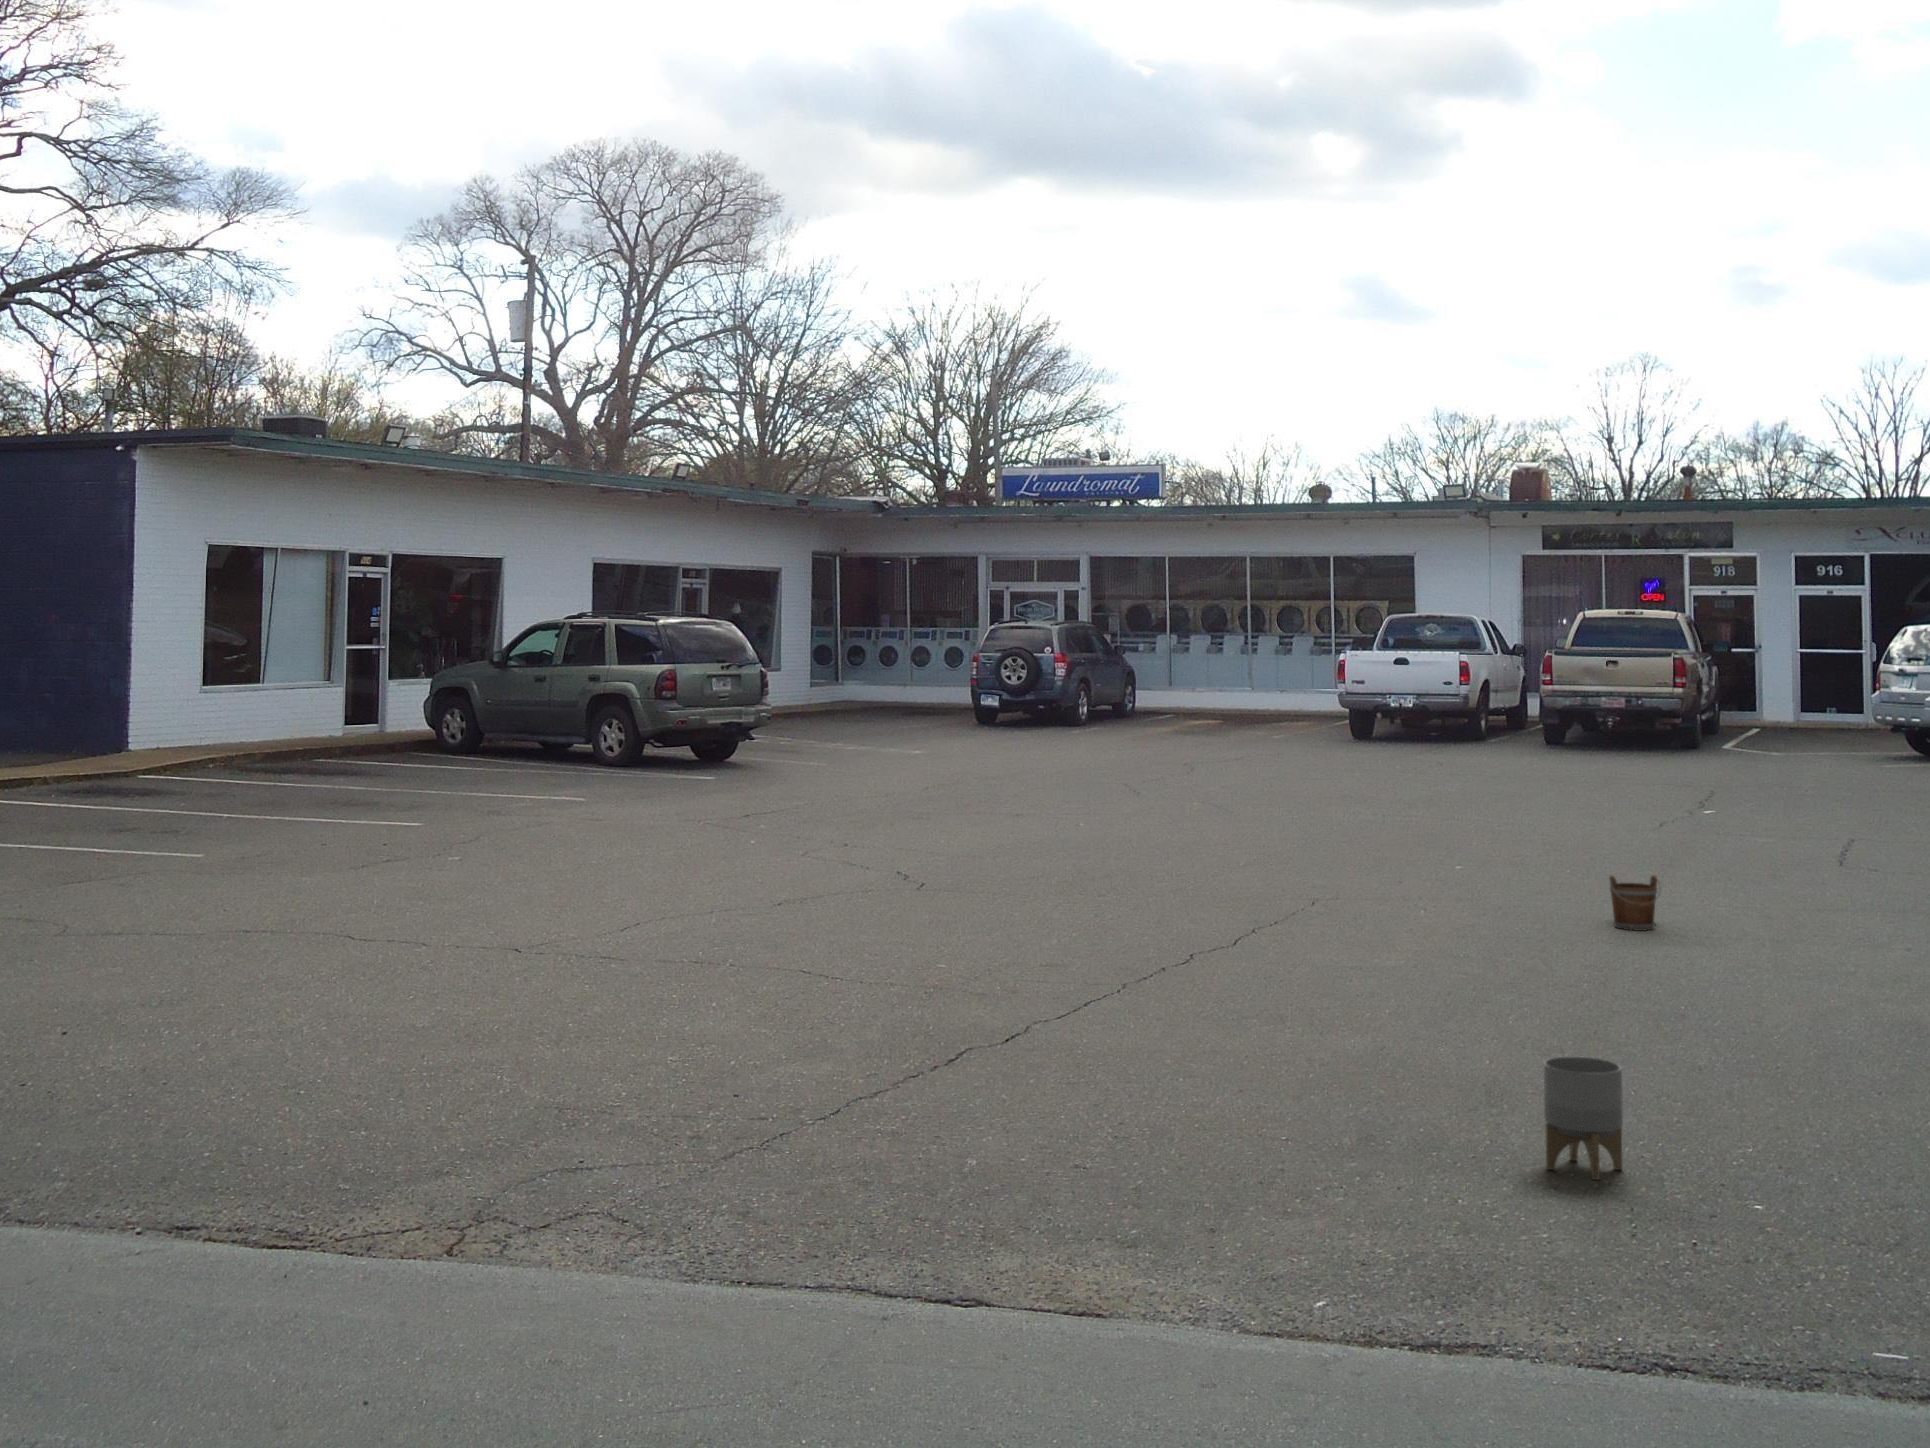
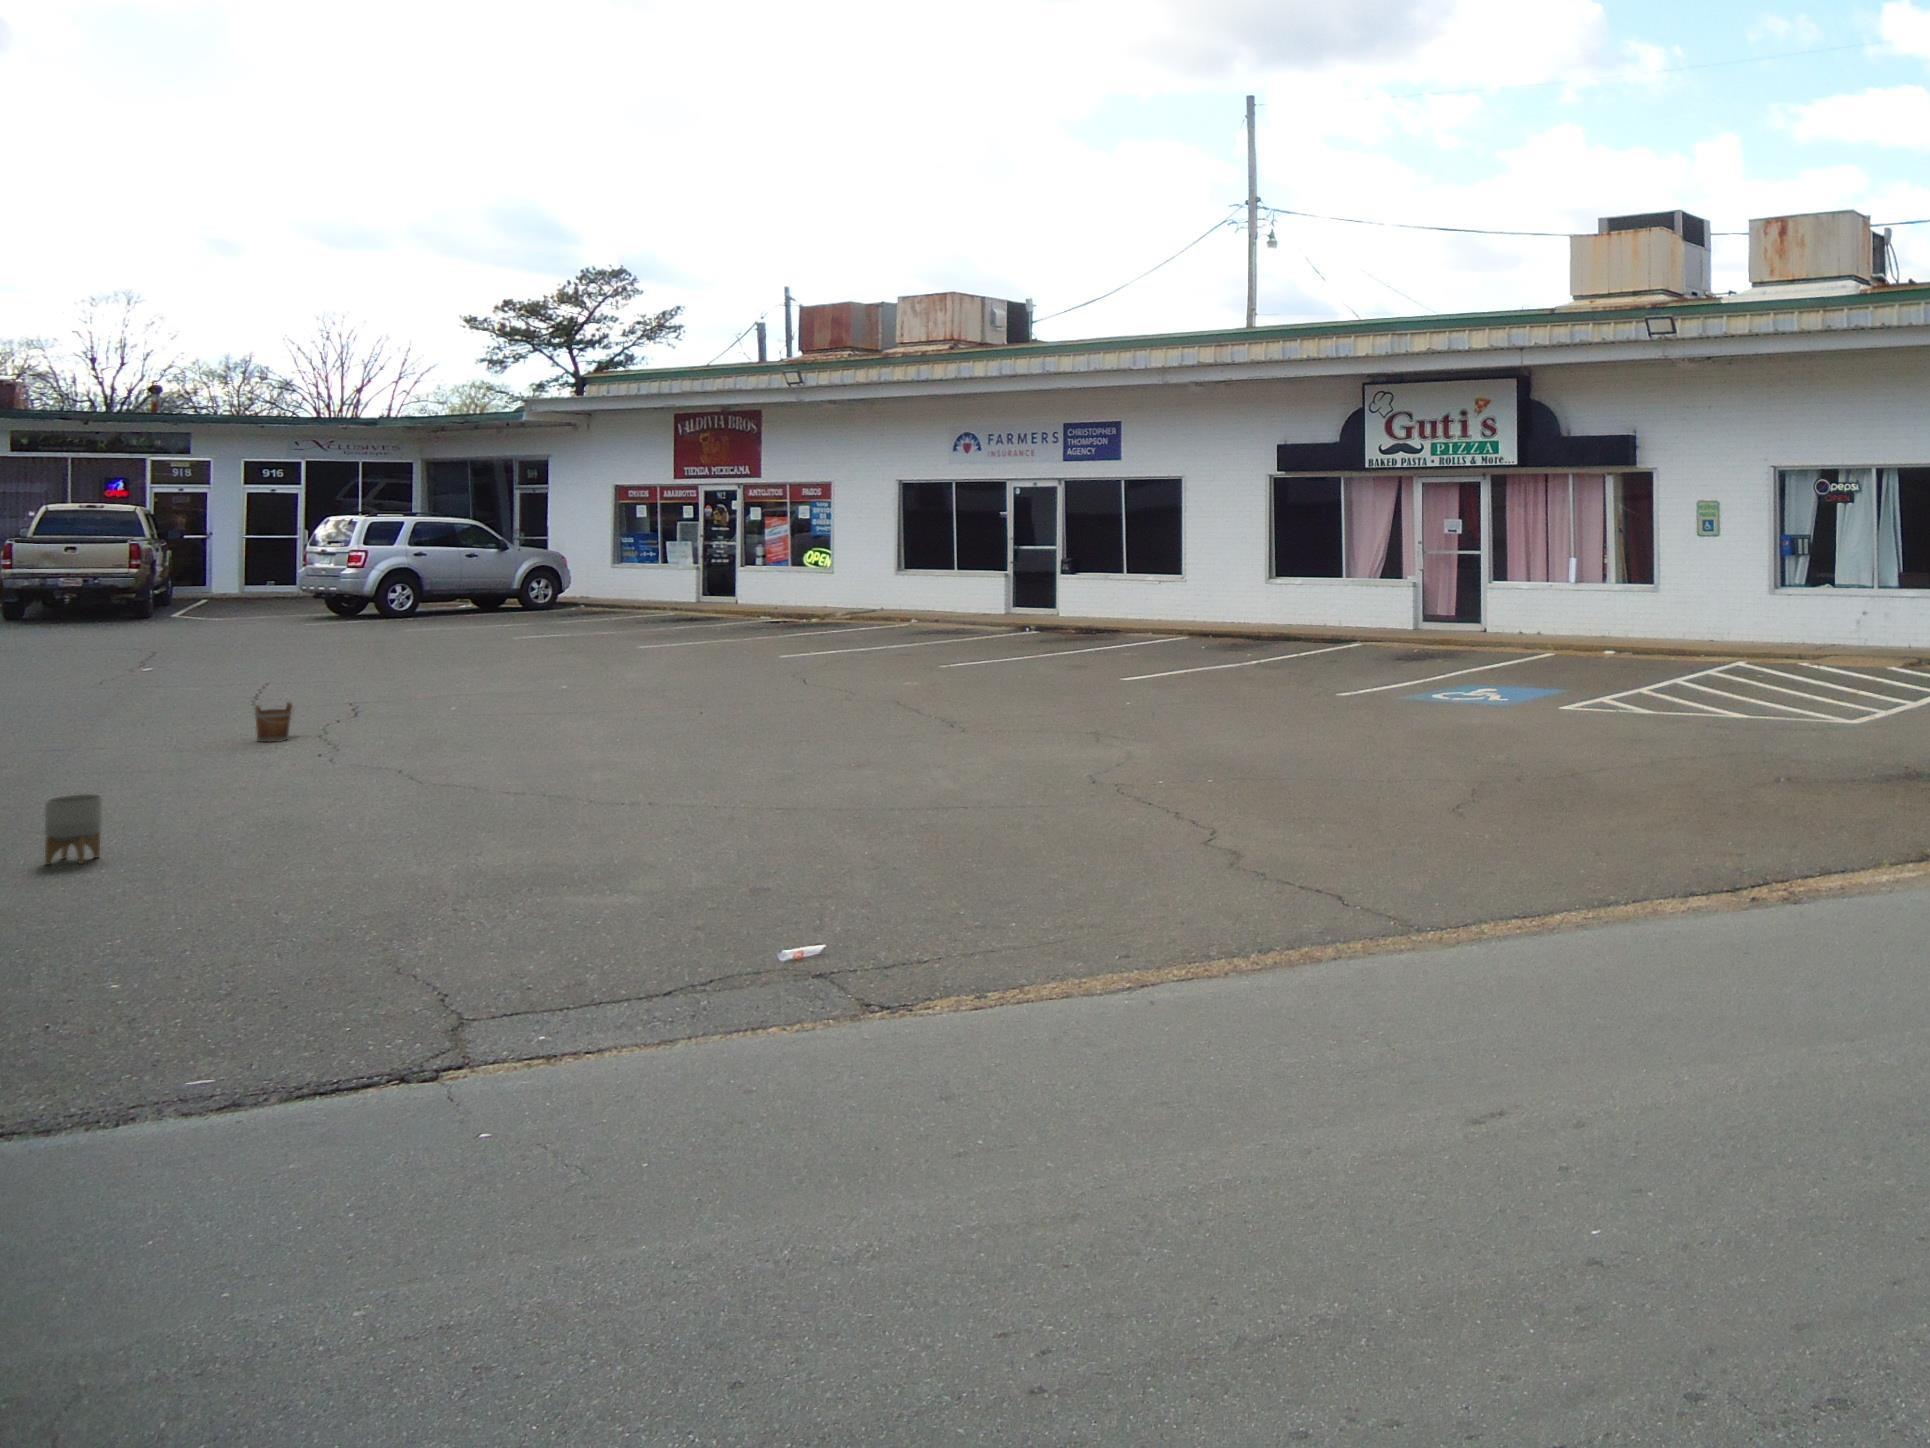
bucket: present [1609,875,1658,931] -> present [255,703,294,742]

